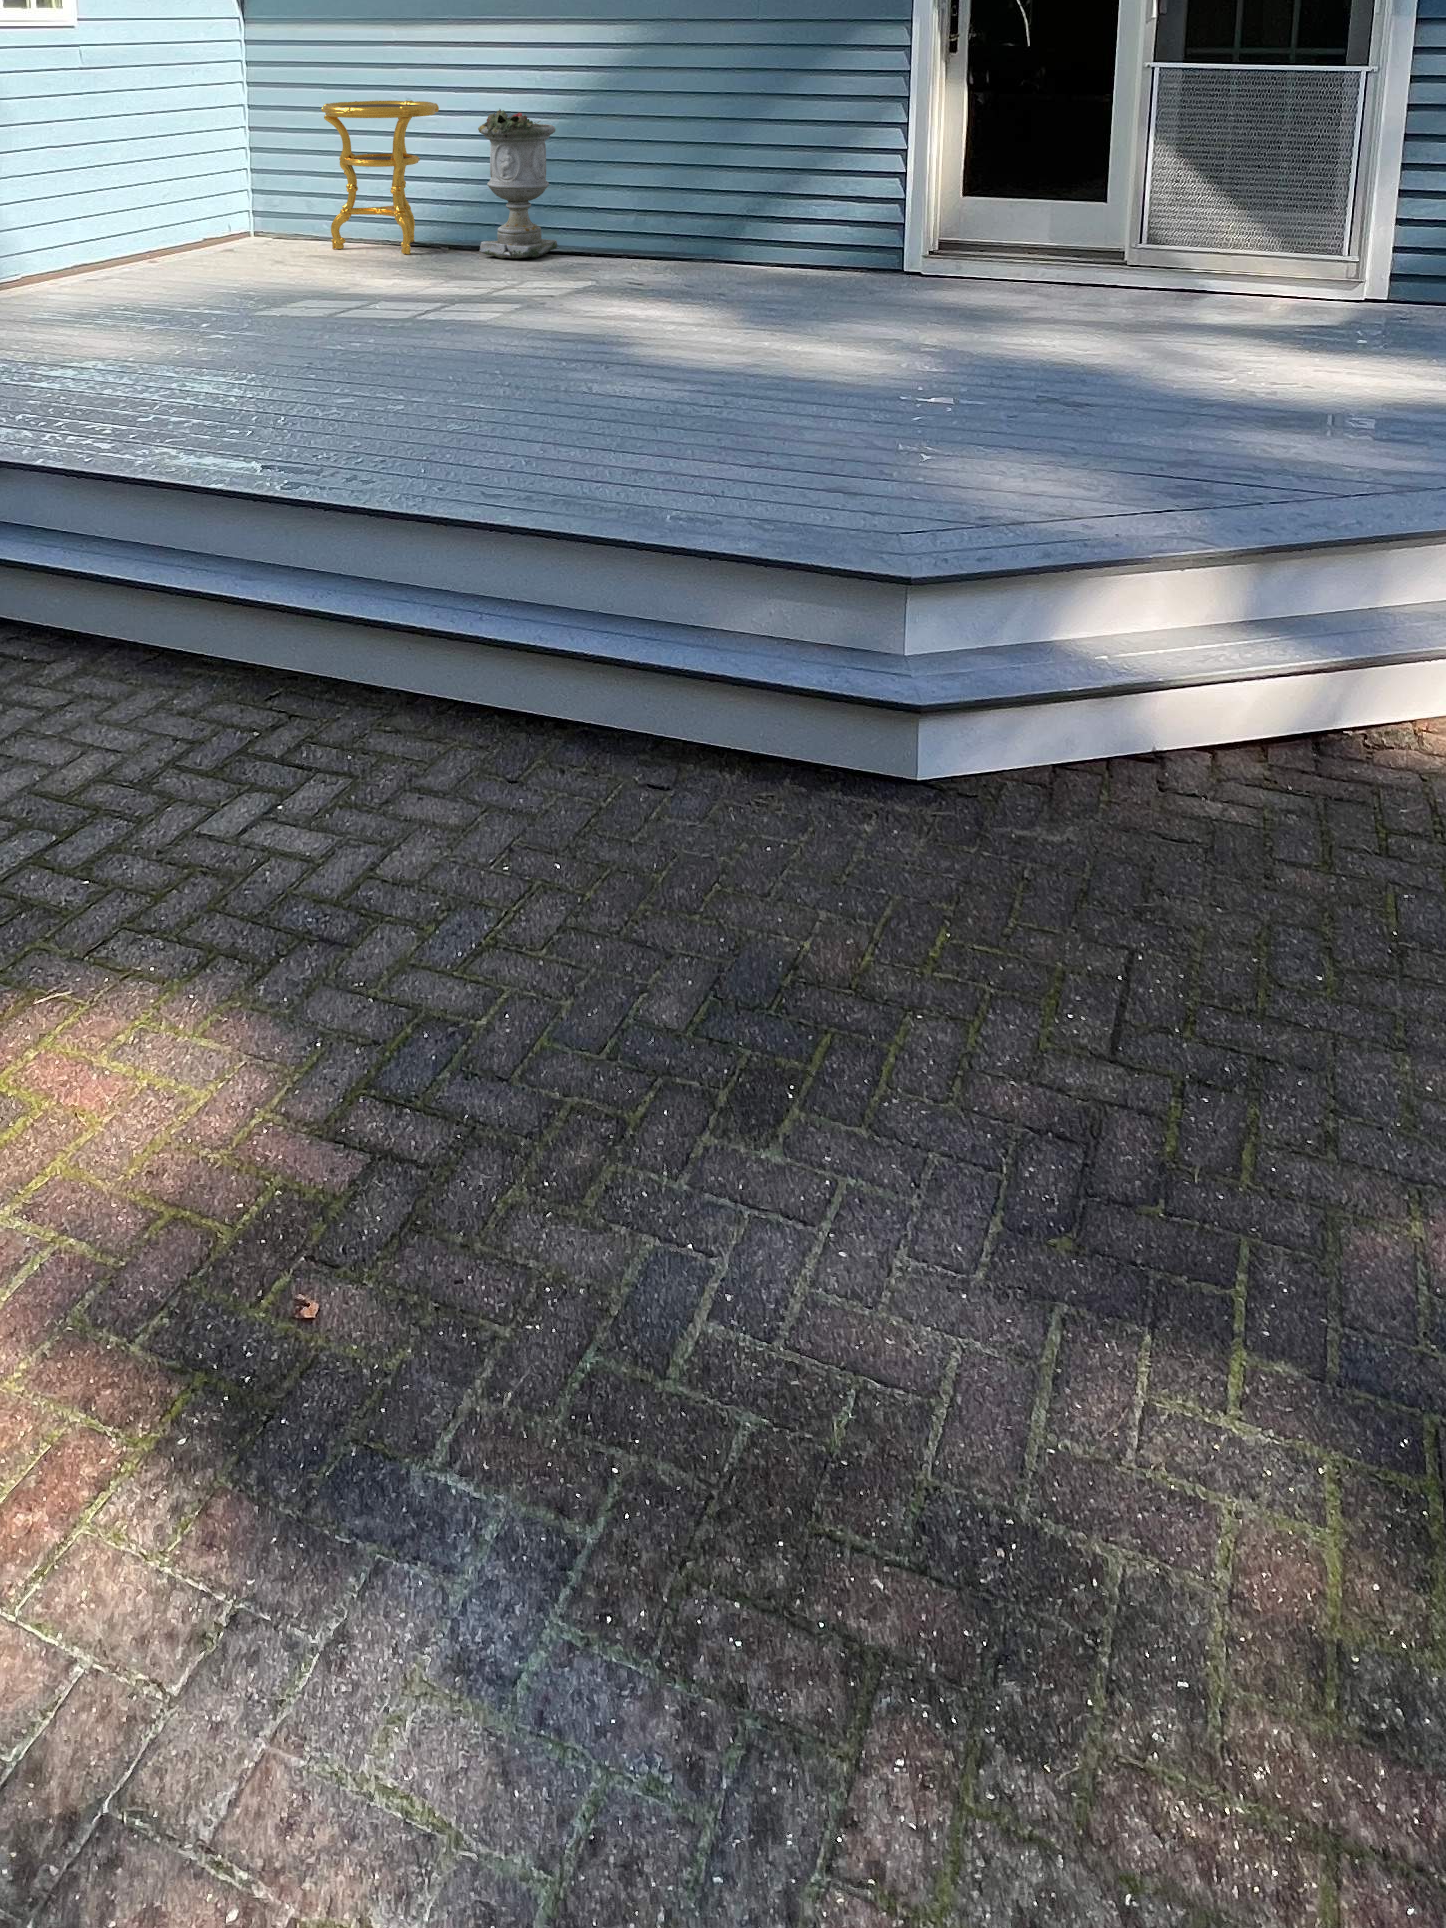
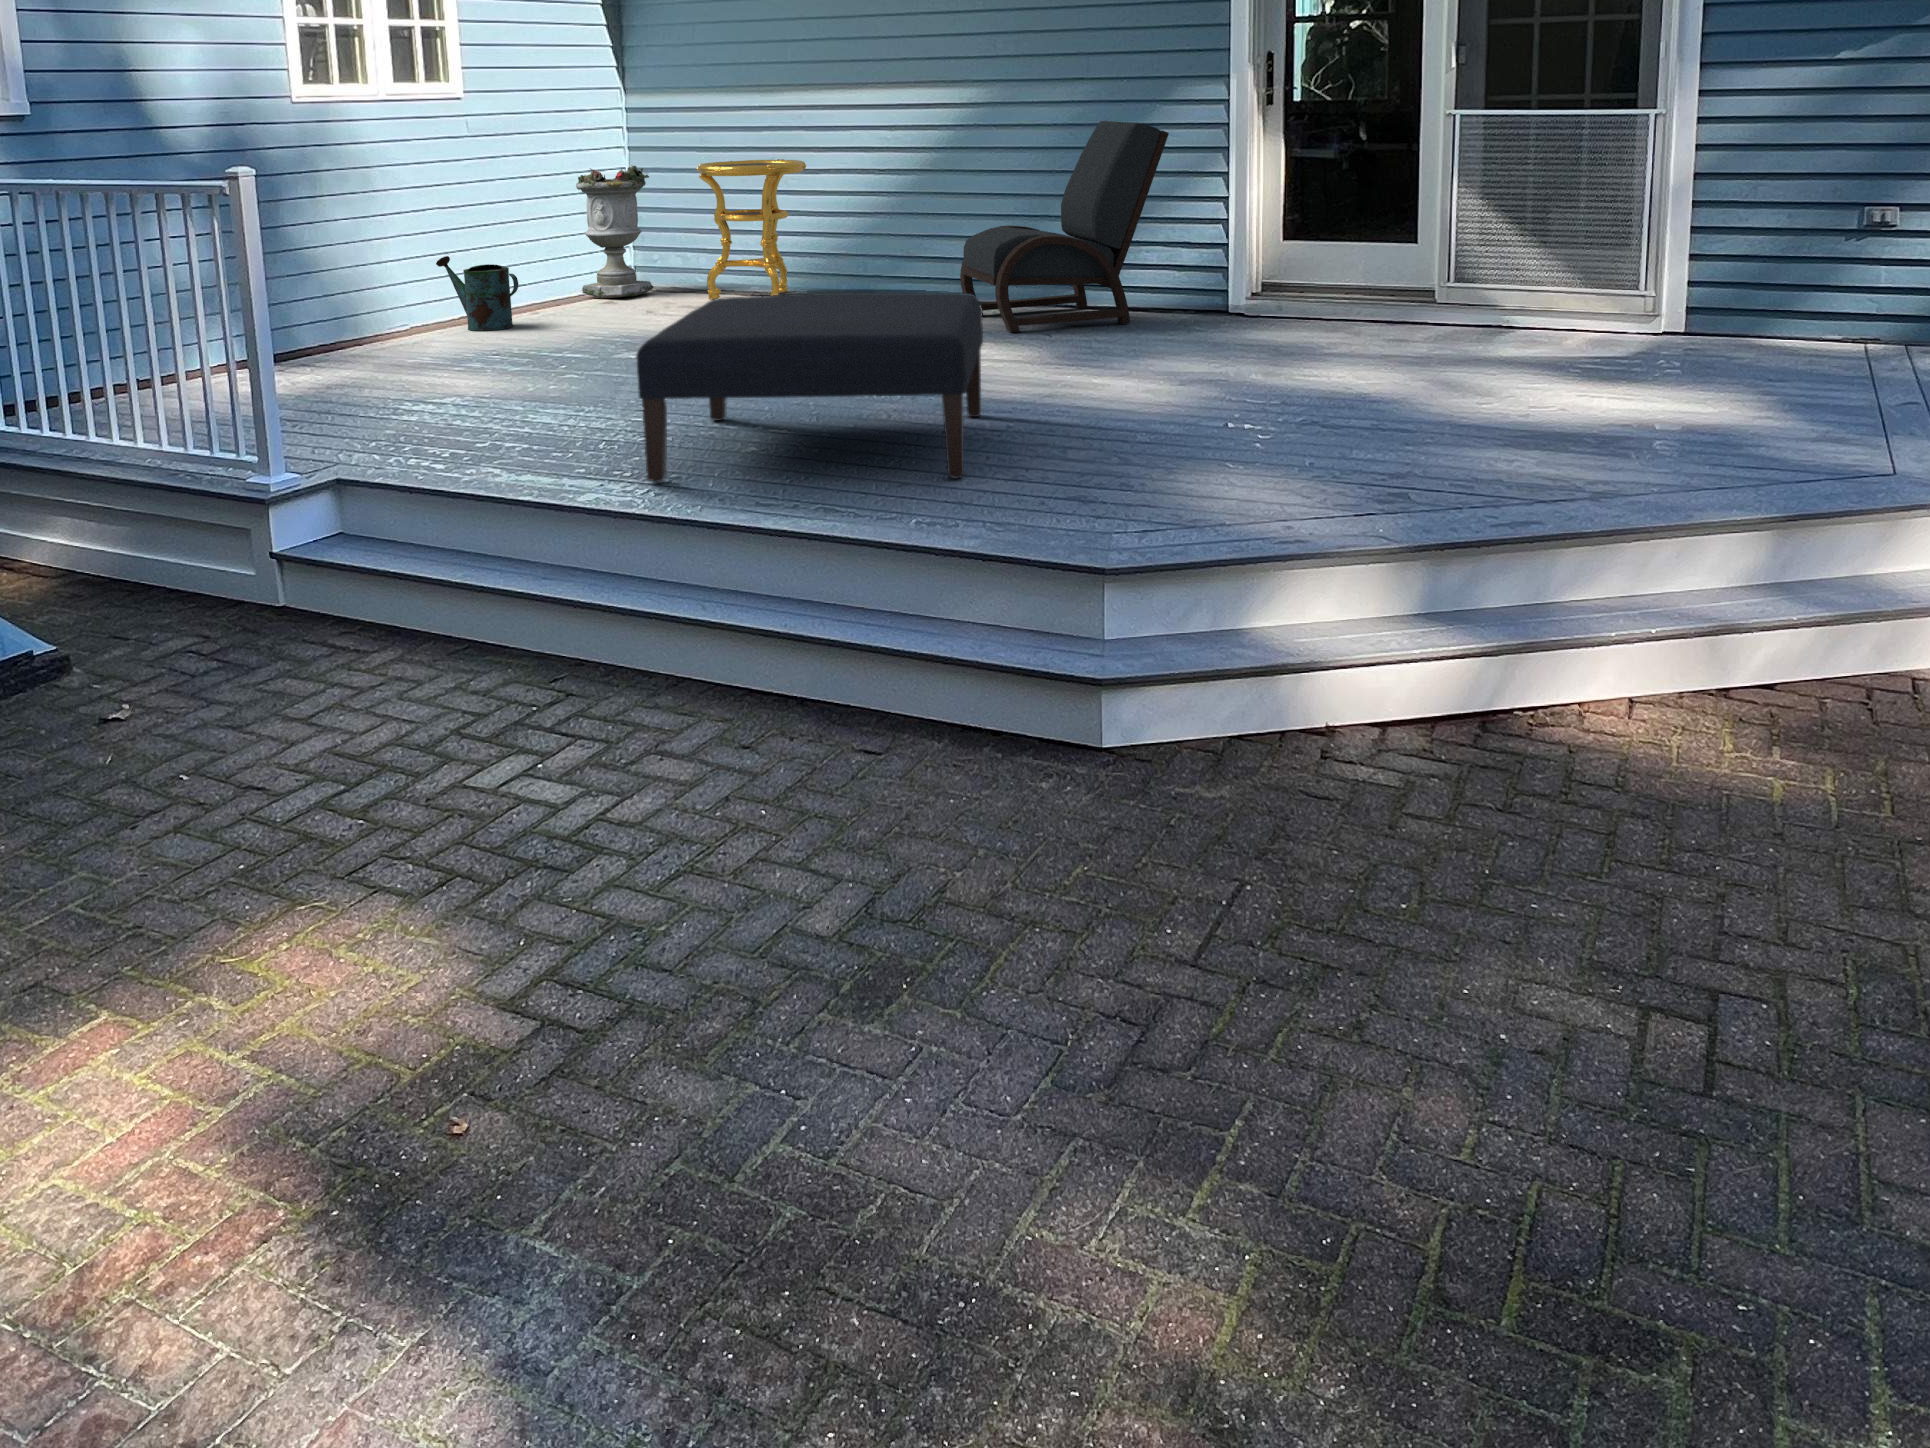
lounge chair: none [613,67,842,291] -> present [960,121,1169,332]
planter: present [478,109,557,258] -> present [576,166,654,298]
watering can: none [44,200,137,282] -> present [436,256,518,331]
ottoman: none [341,254,709,466] -> present [636,293,983,482]

